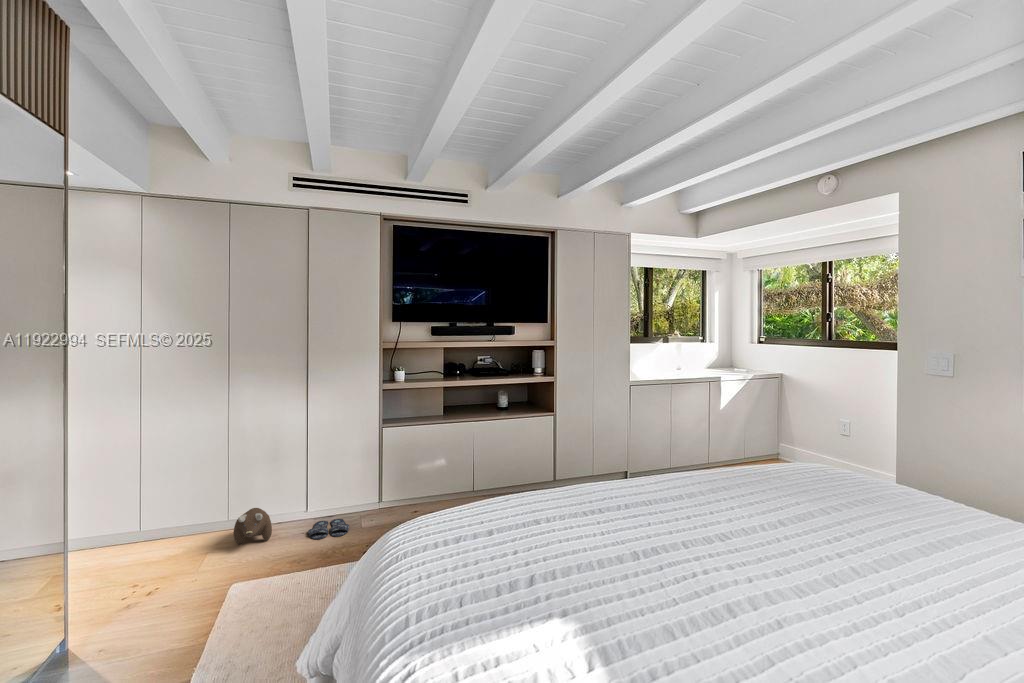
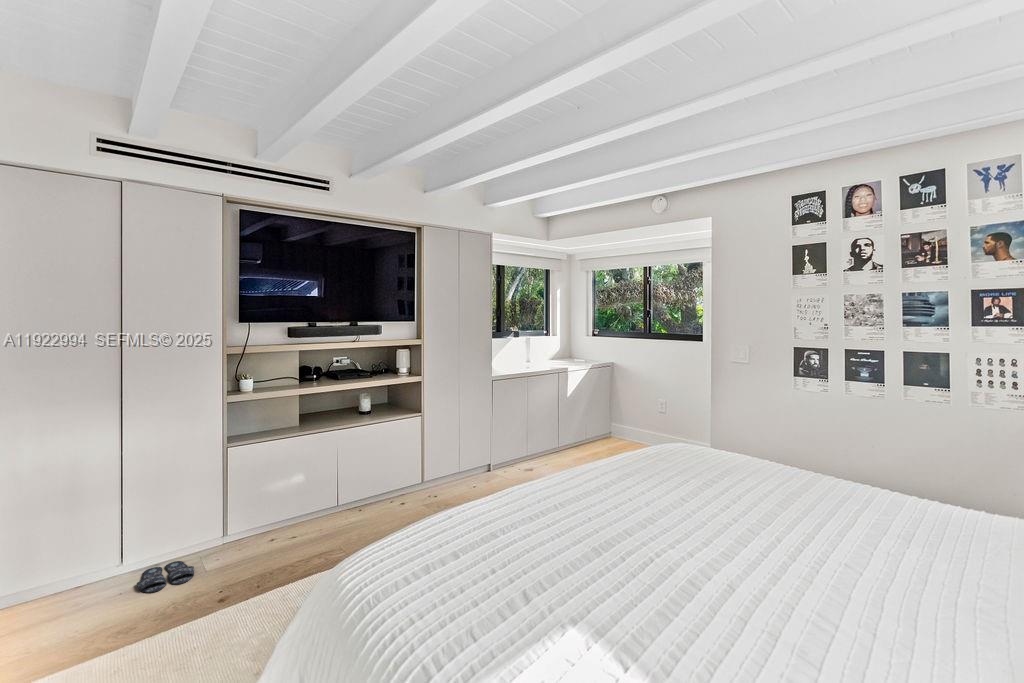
plush toy: present [234,508,272,544] -> none [22,568,83,620]

